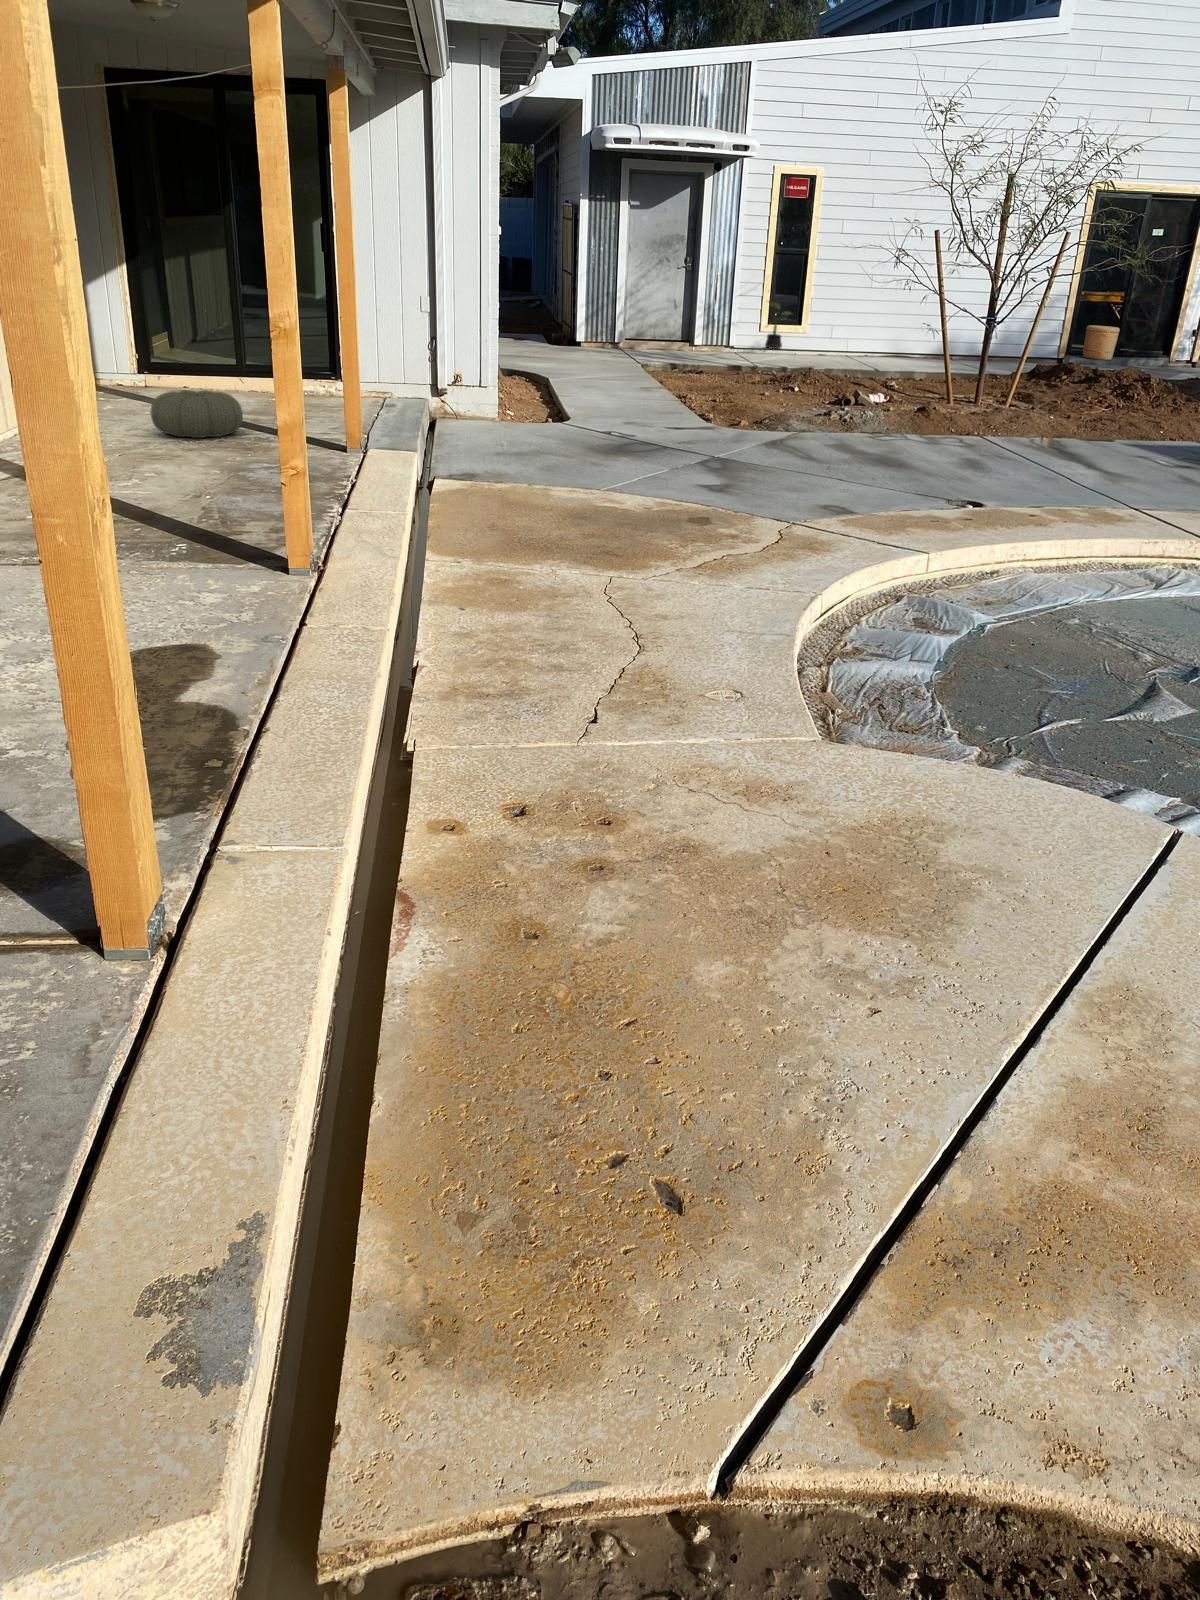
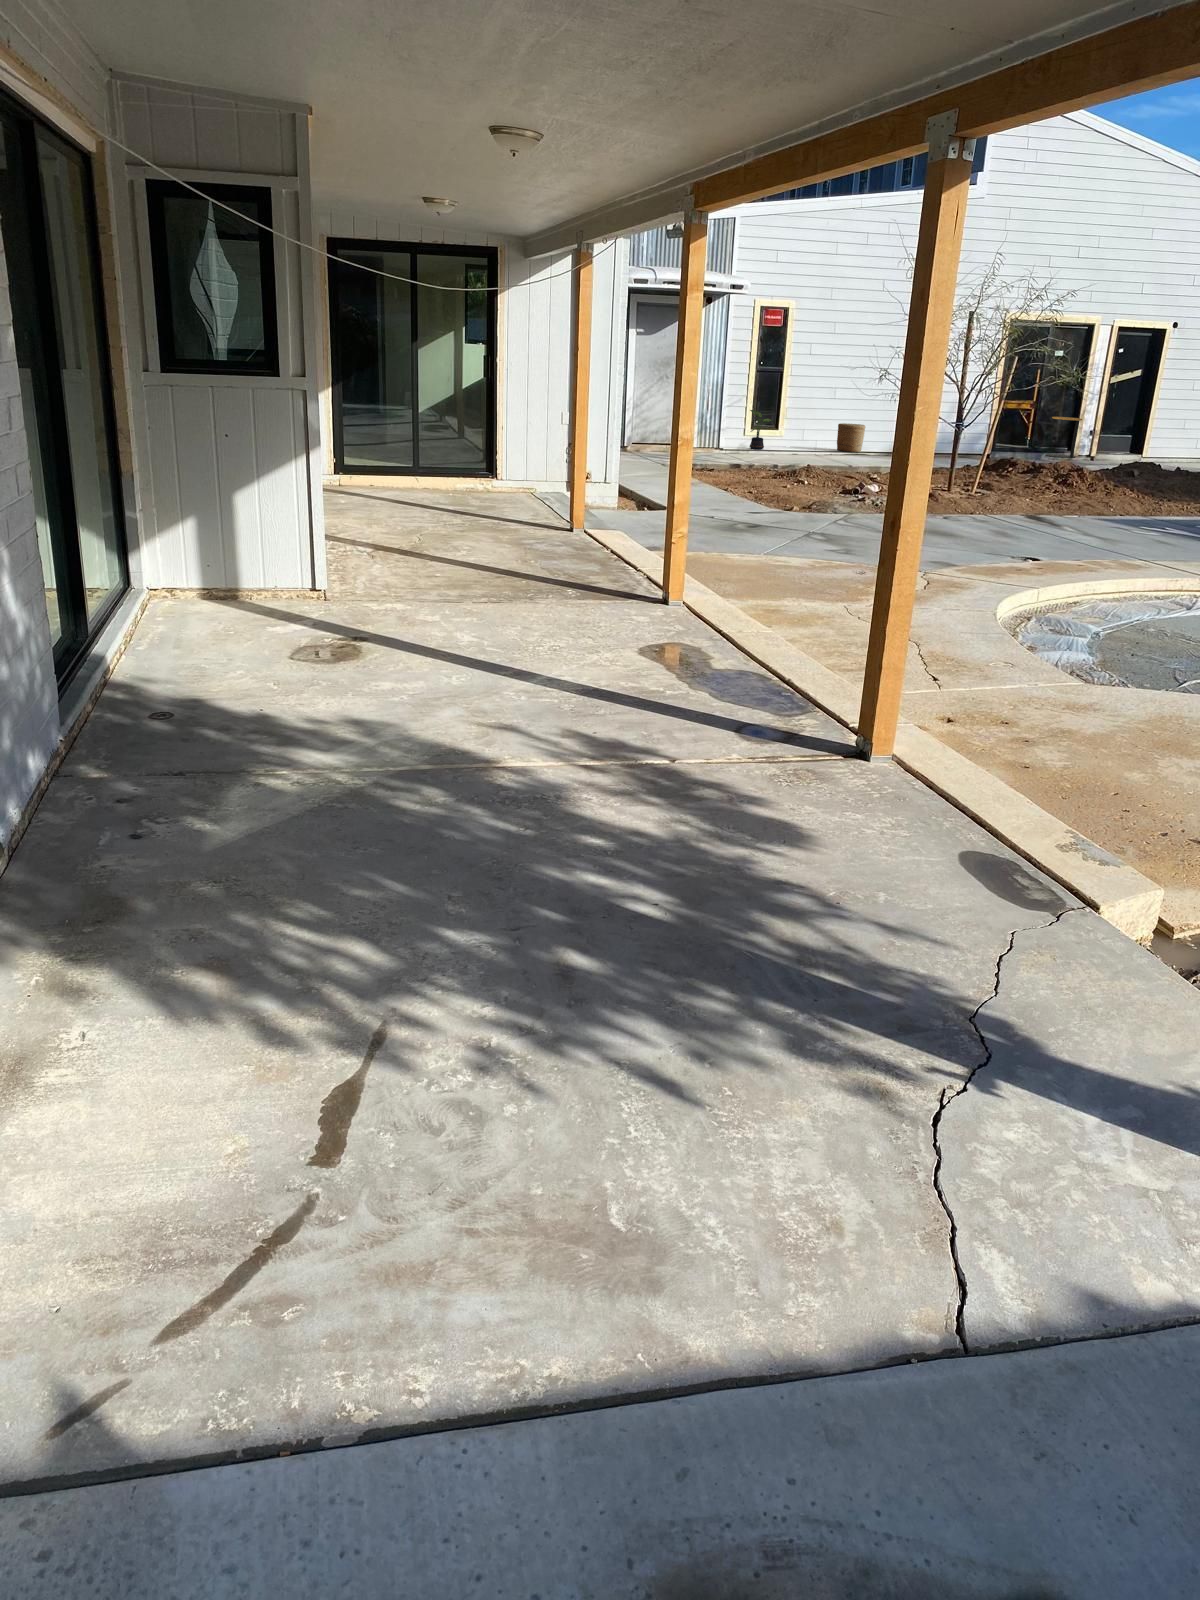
side table: none [1136,312,1184,364] -> present [1046,417,1082,458]
woven basket: present [1083,325,1120,360] -> present [837,423,865,452]
pouf: present [151,390,243,438] -> none [396,486,465,522]

